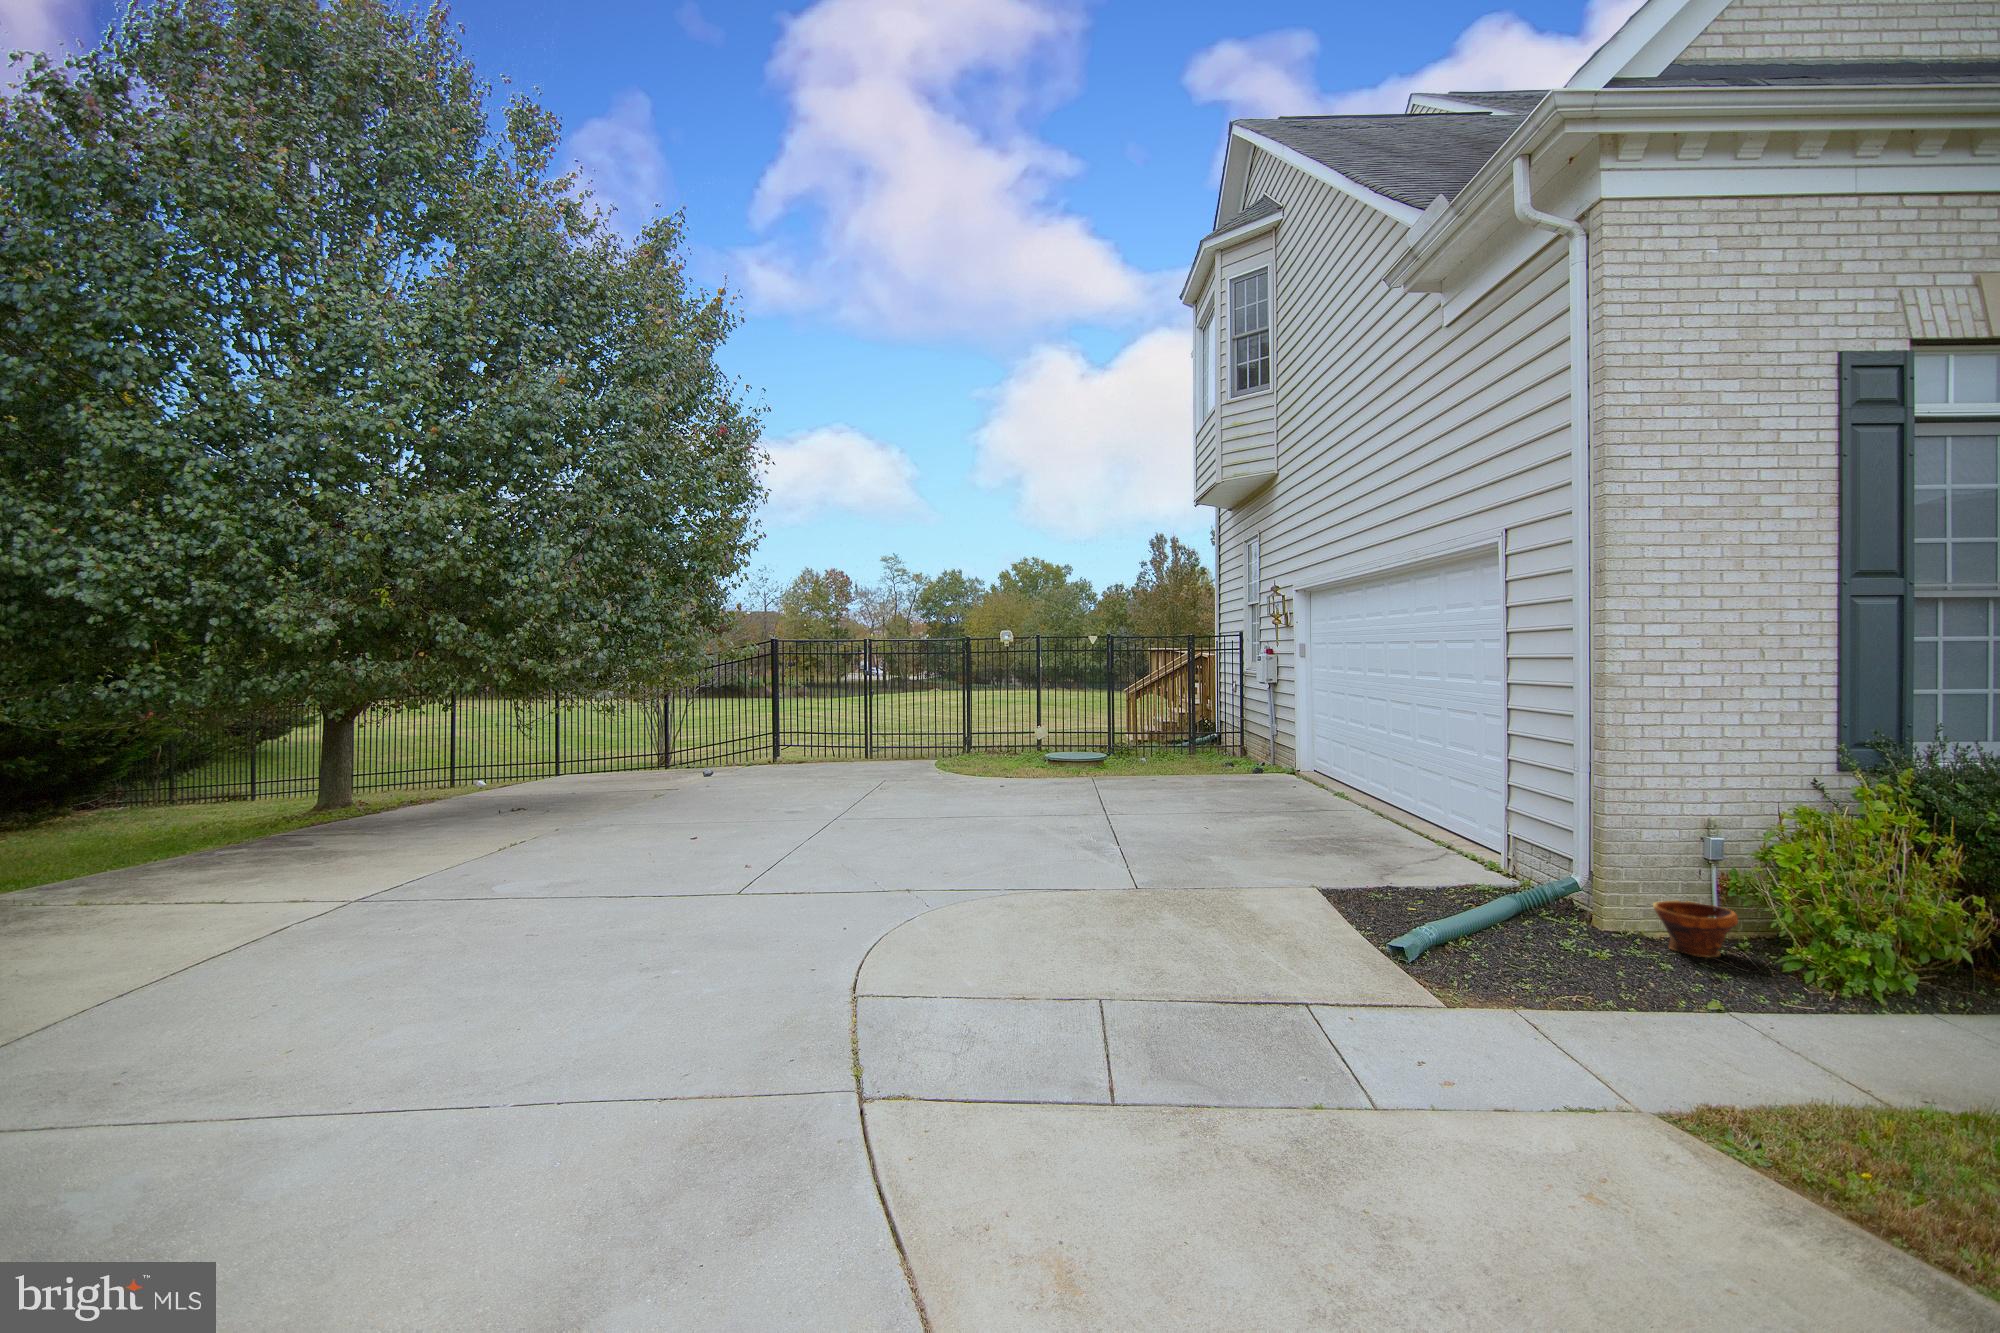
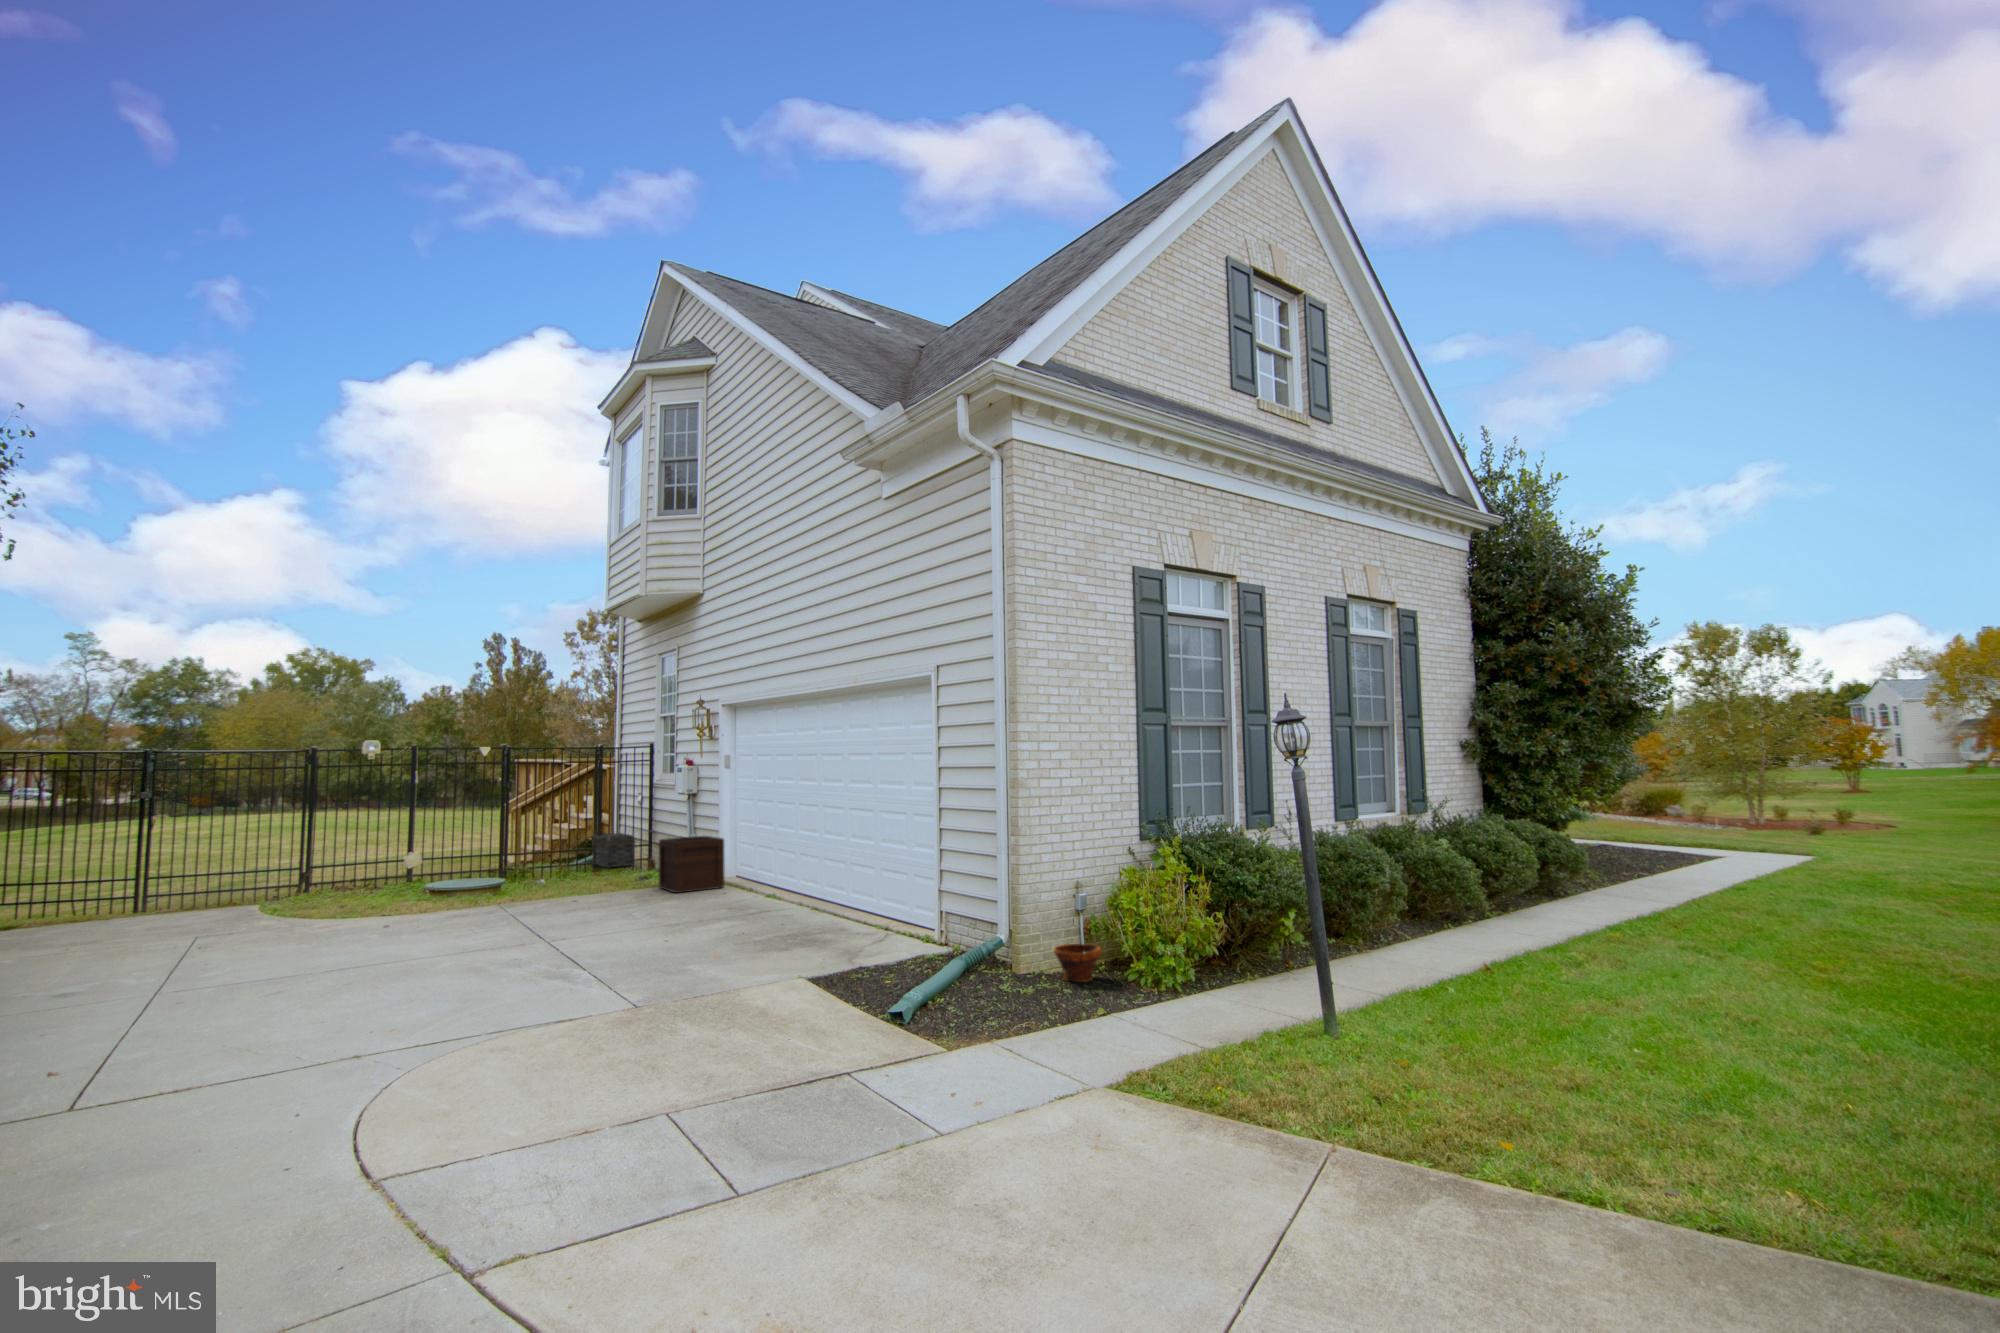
basket: none [1189,717,1227,753] -> present [592,833,636,868]
wooden crate: none [1234,727,1298,782] -> present [659,836,725,893]

